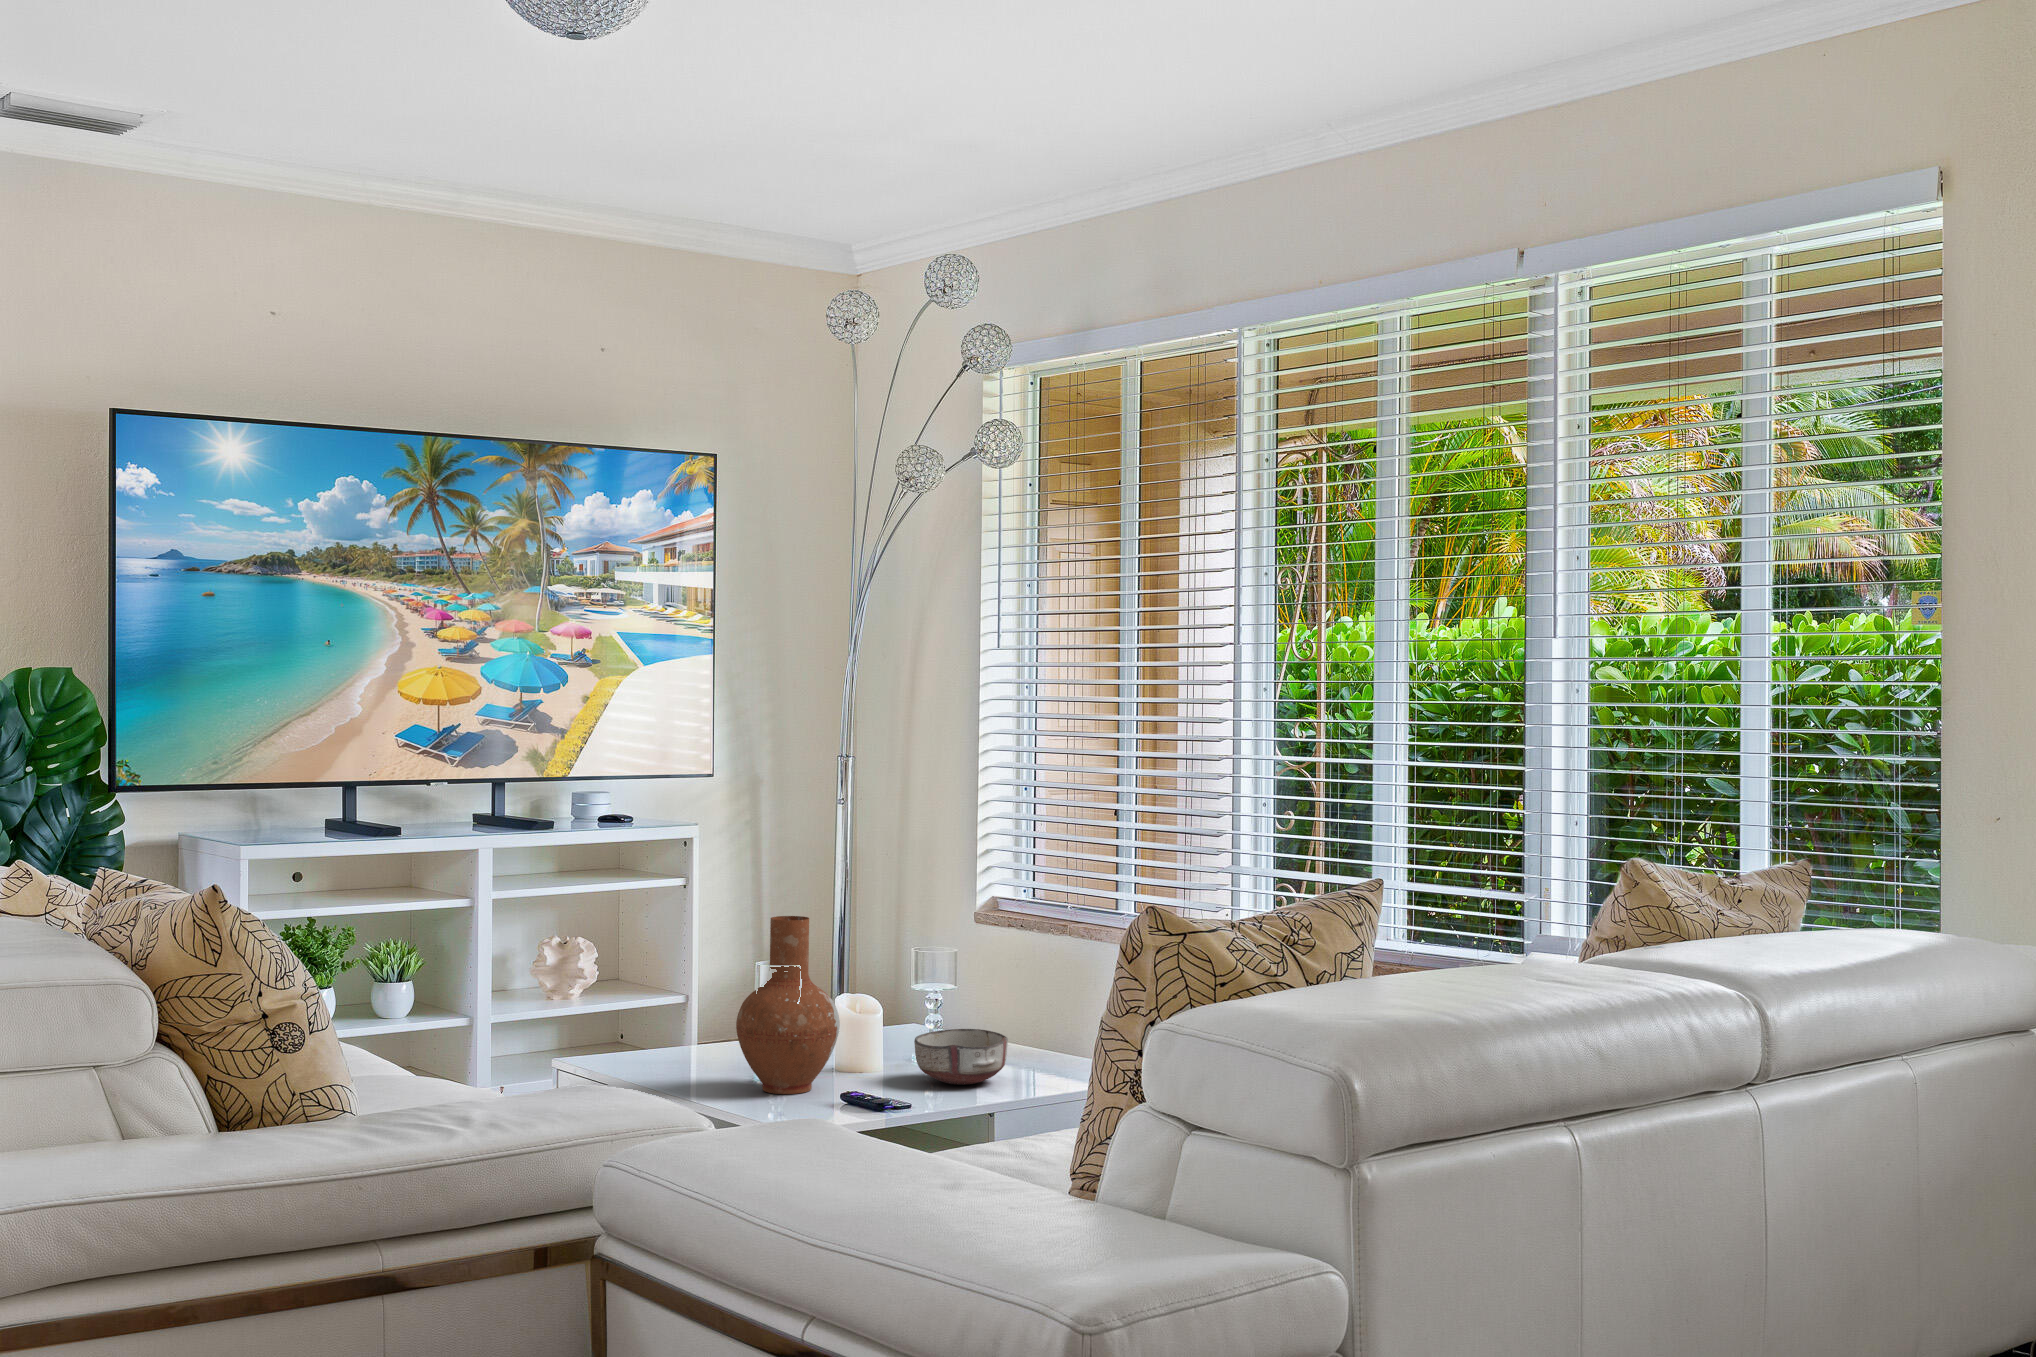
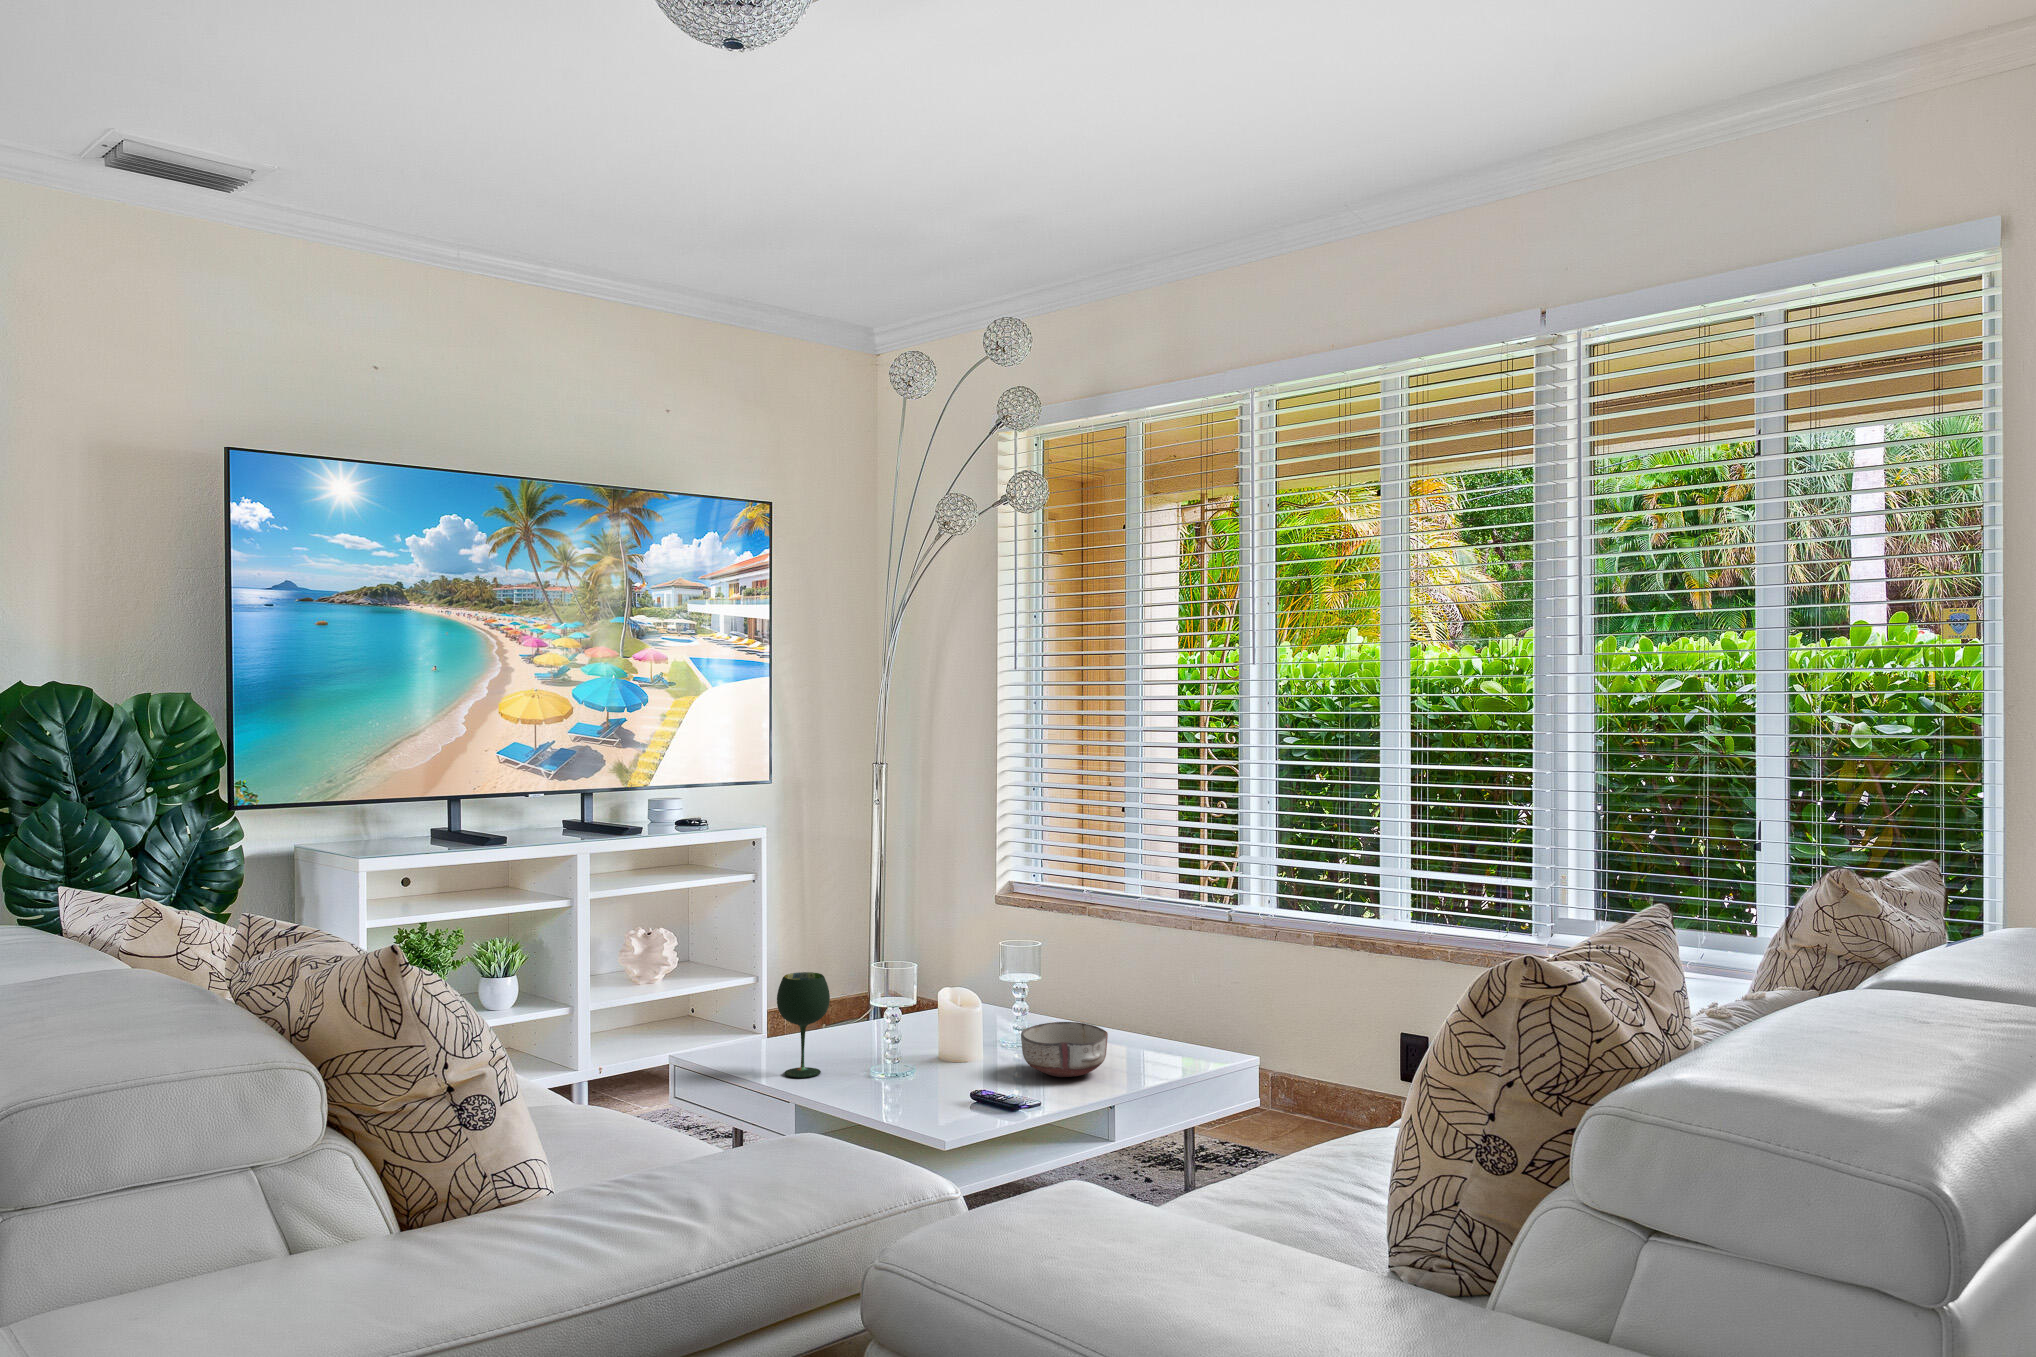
vase: present [736,916,840,1094] -> none [860,924,957,1095]
wine glass: none [658,968,714,1078] -> present [777,972,830,1078]

